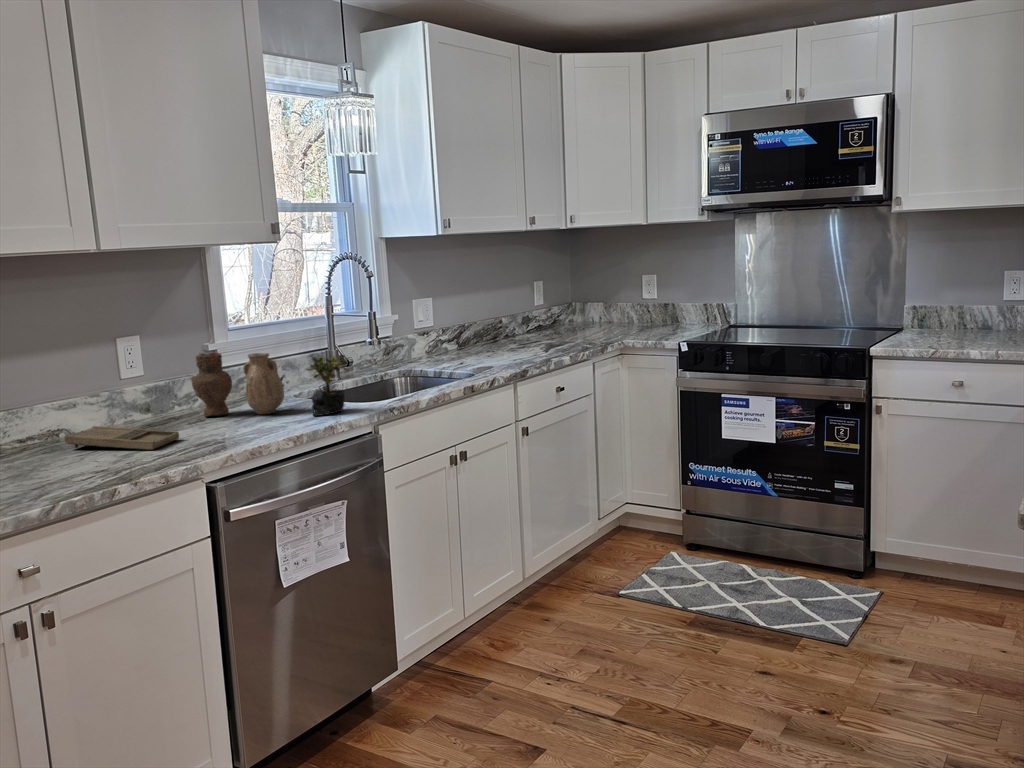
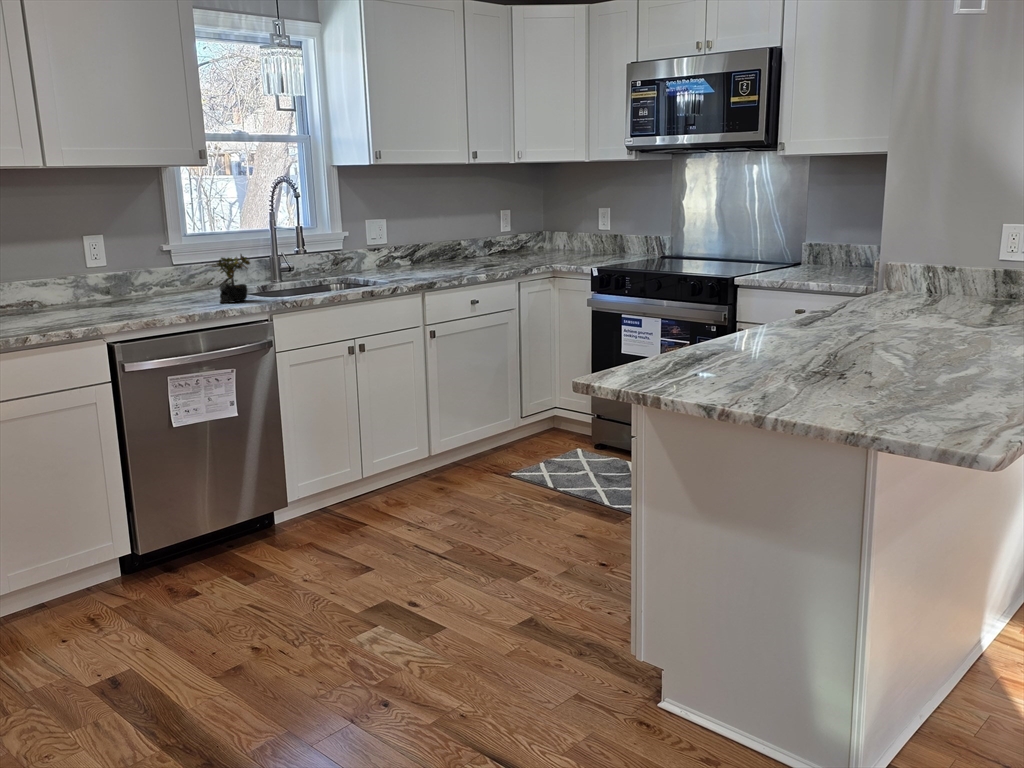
vase: present [191,352,284,416] -> none [139,251,206,301]
tray: present [65,426,179,450] -> none [28,300,109,317]

